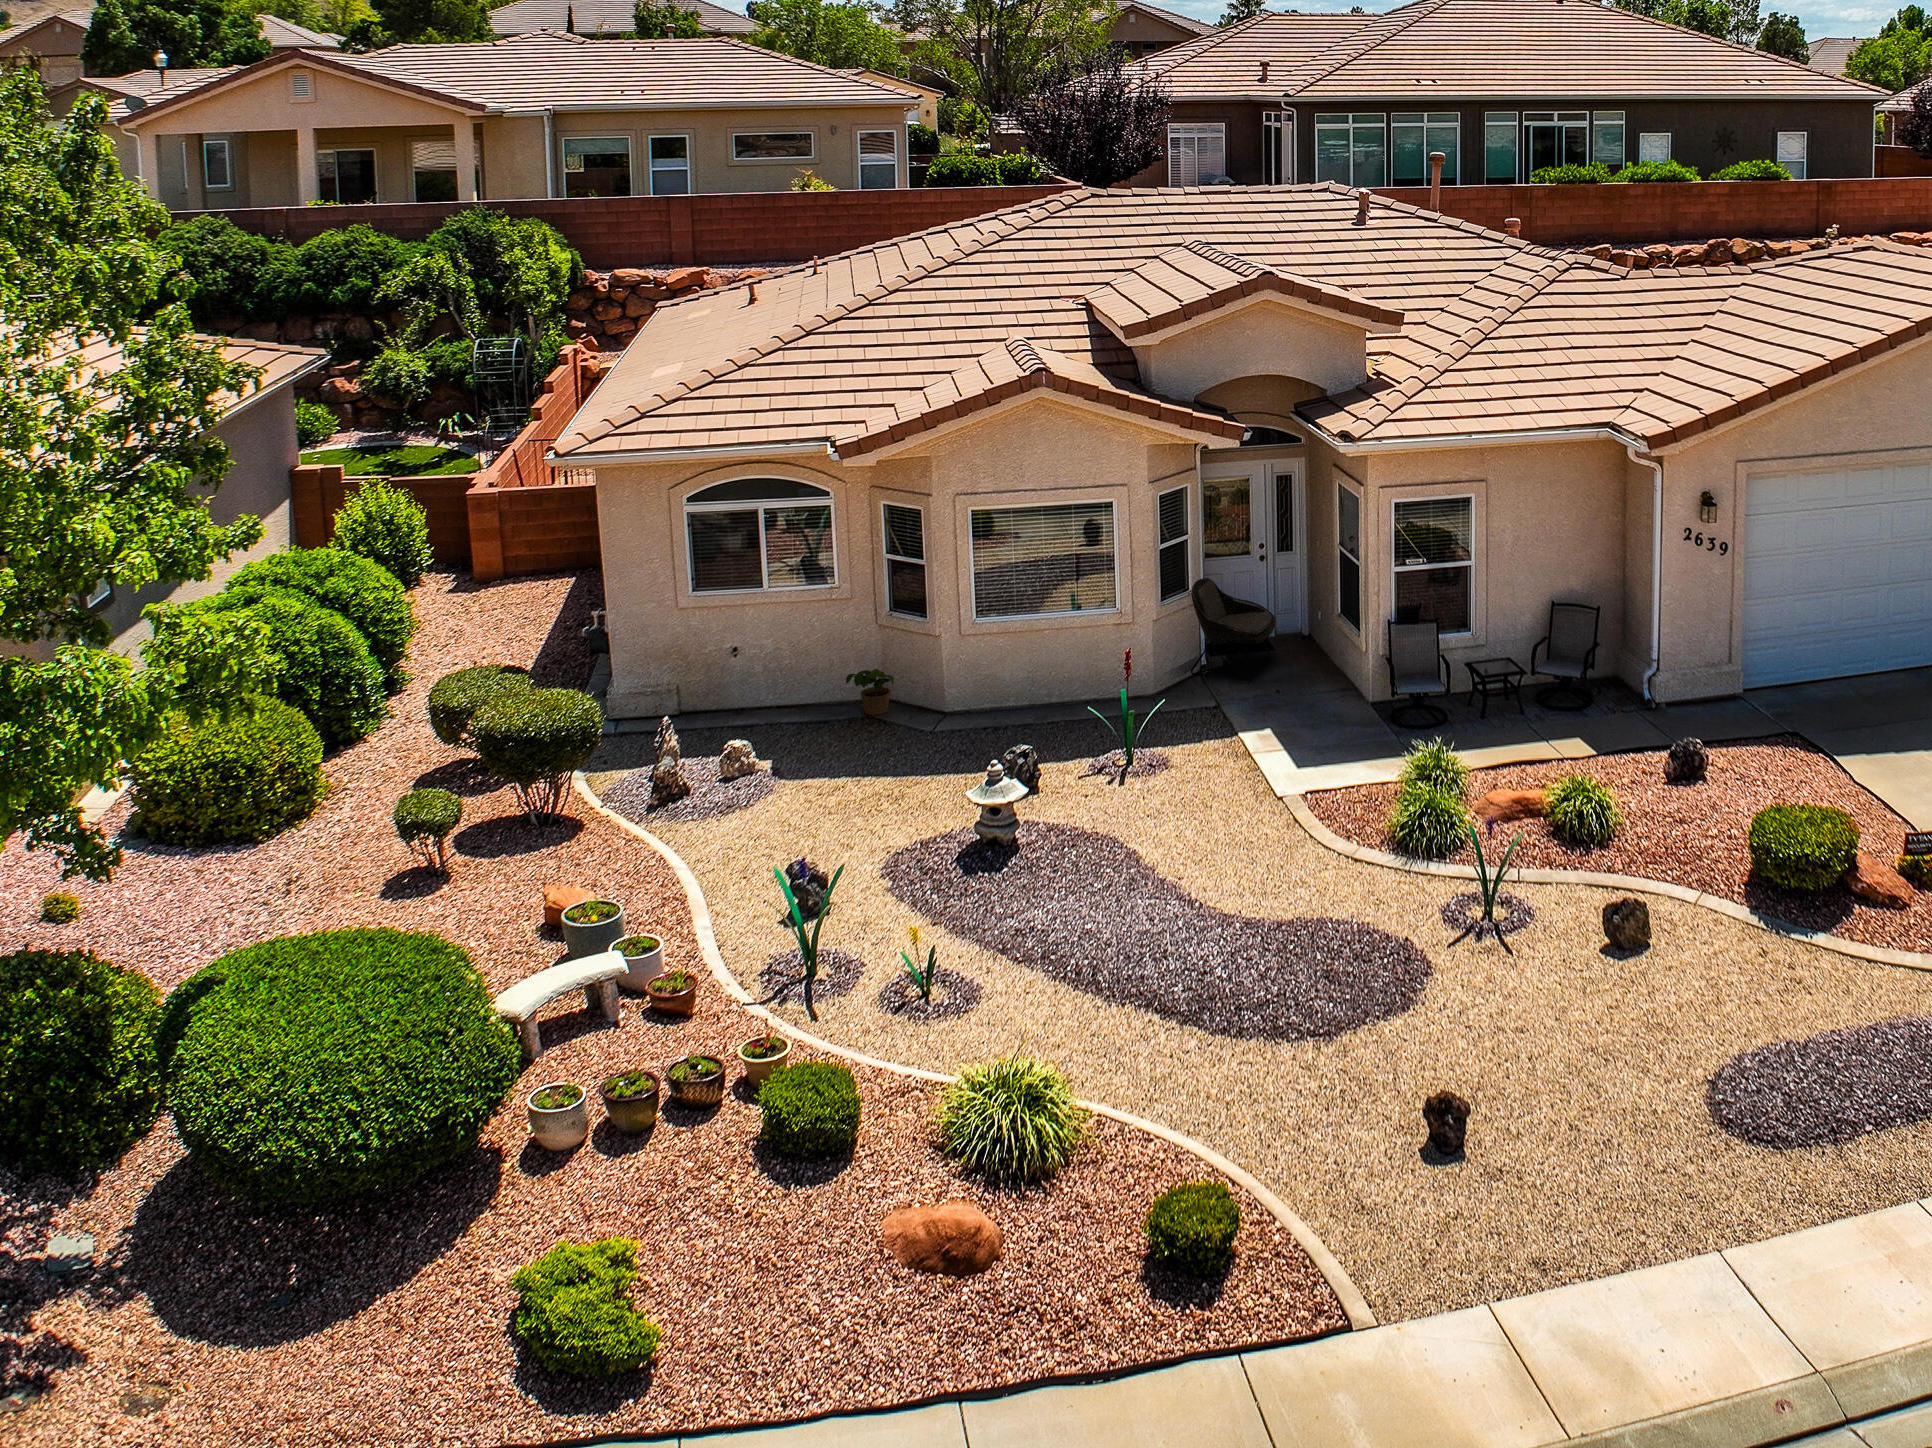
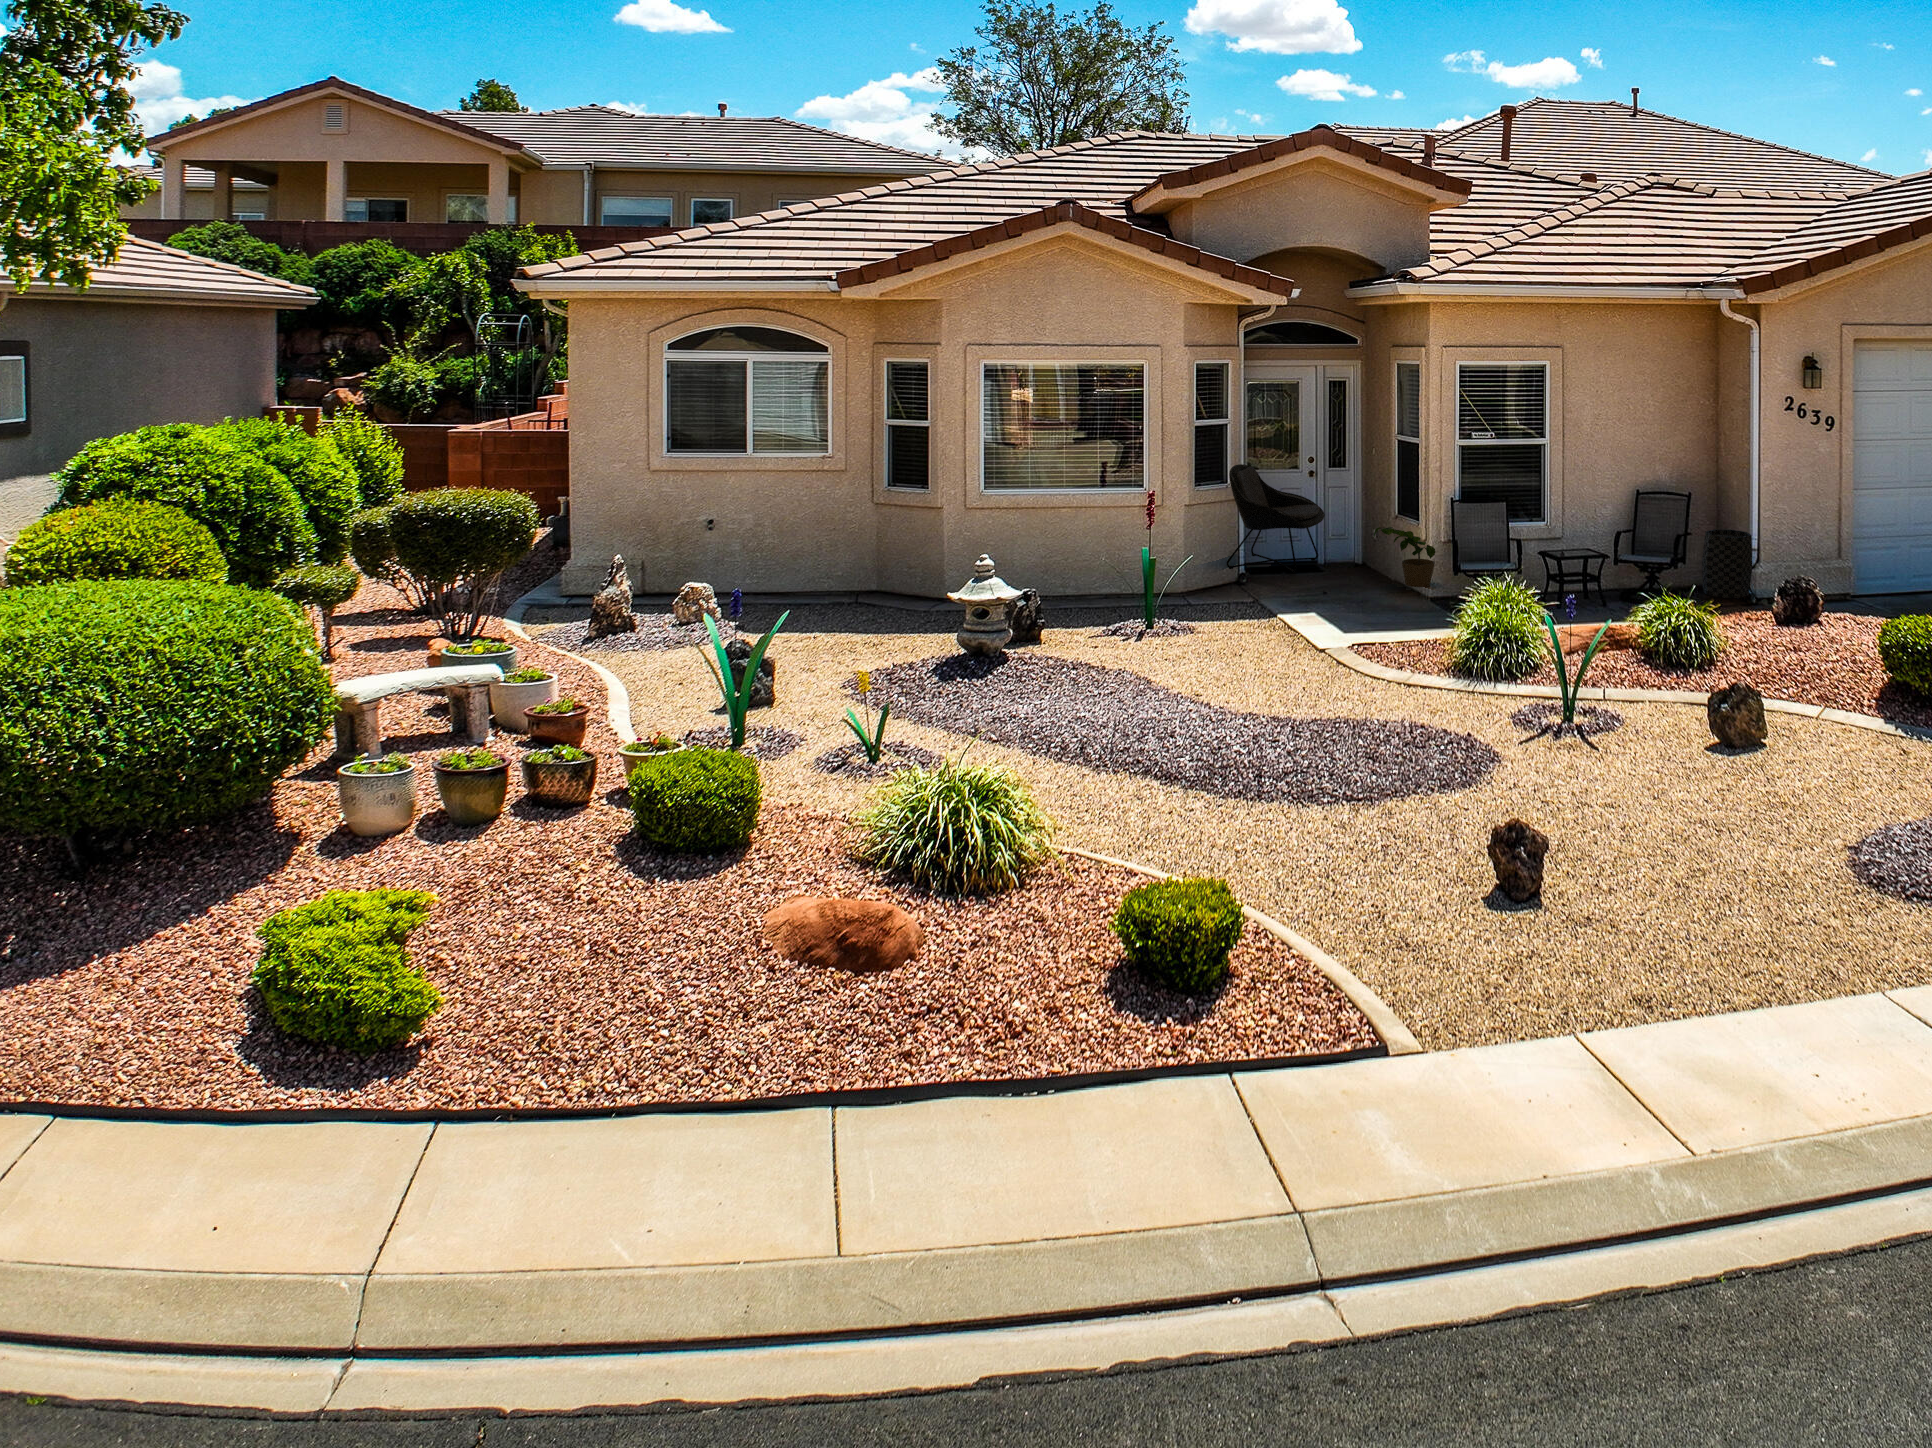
trash can: none [1608,646,1652,711] -> present [1702,529,1752,598]
potted plant: present [846,669,894,715] -> present [1373,527,1436,587]

